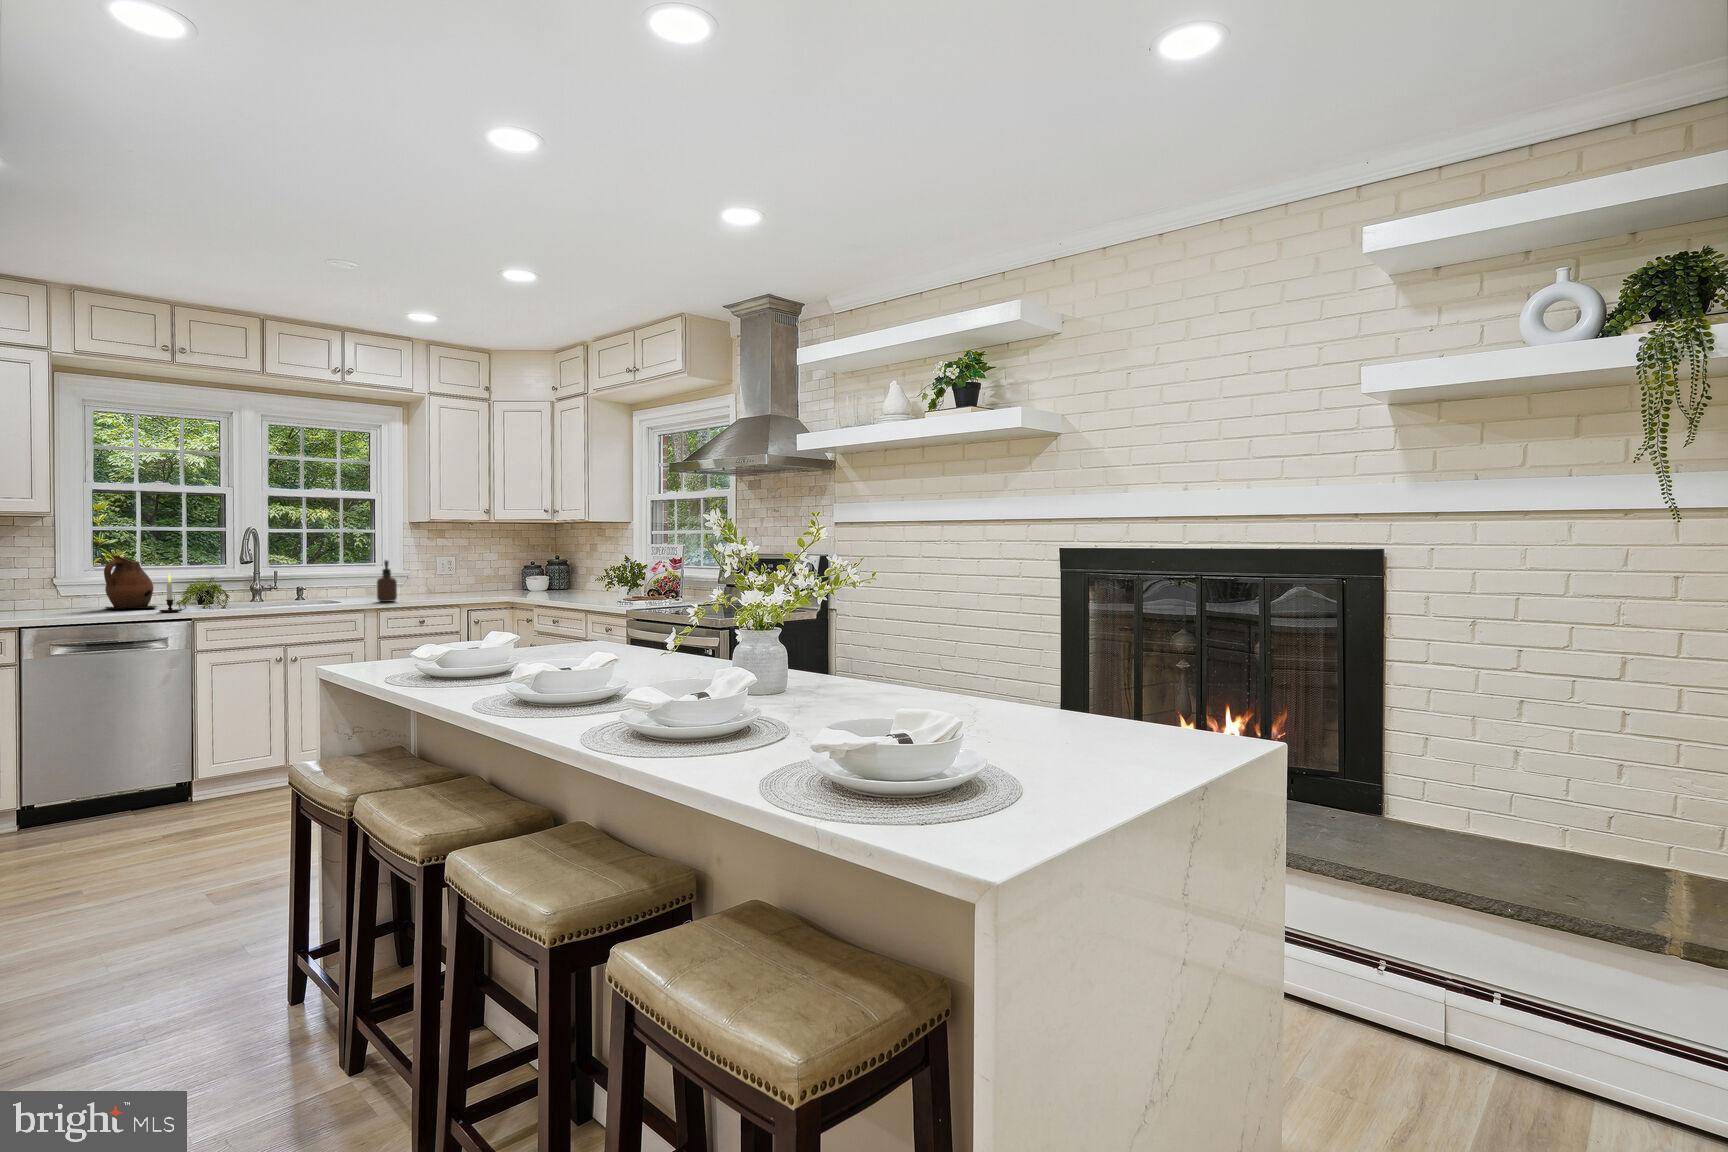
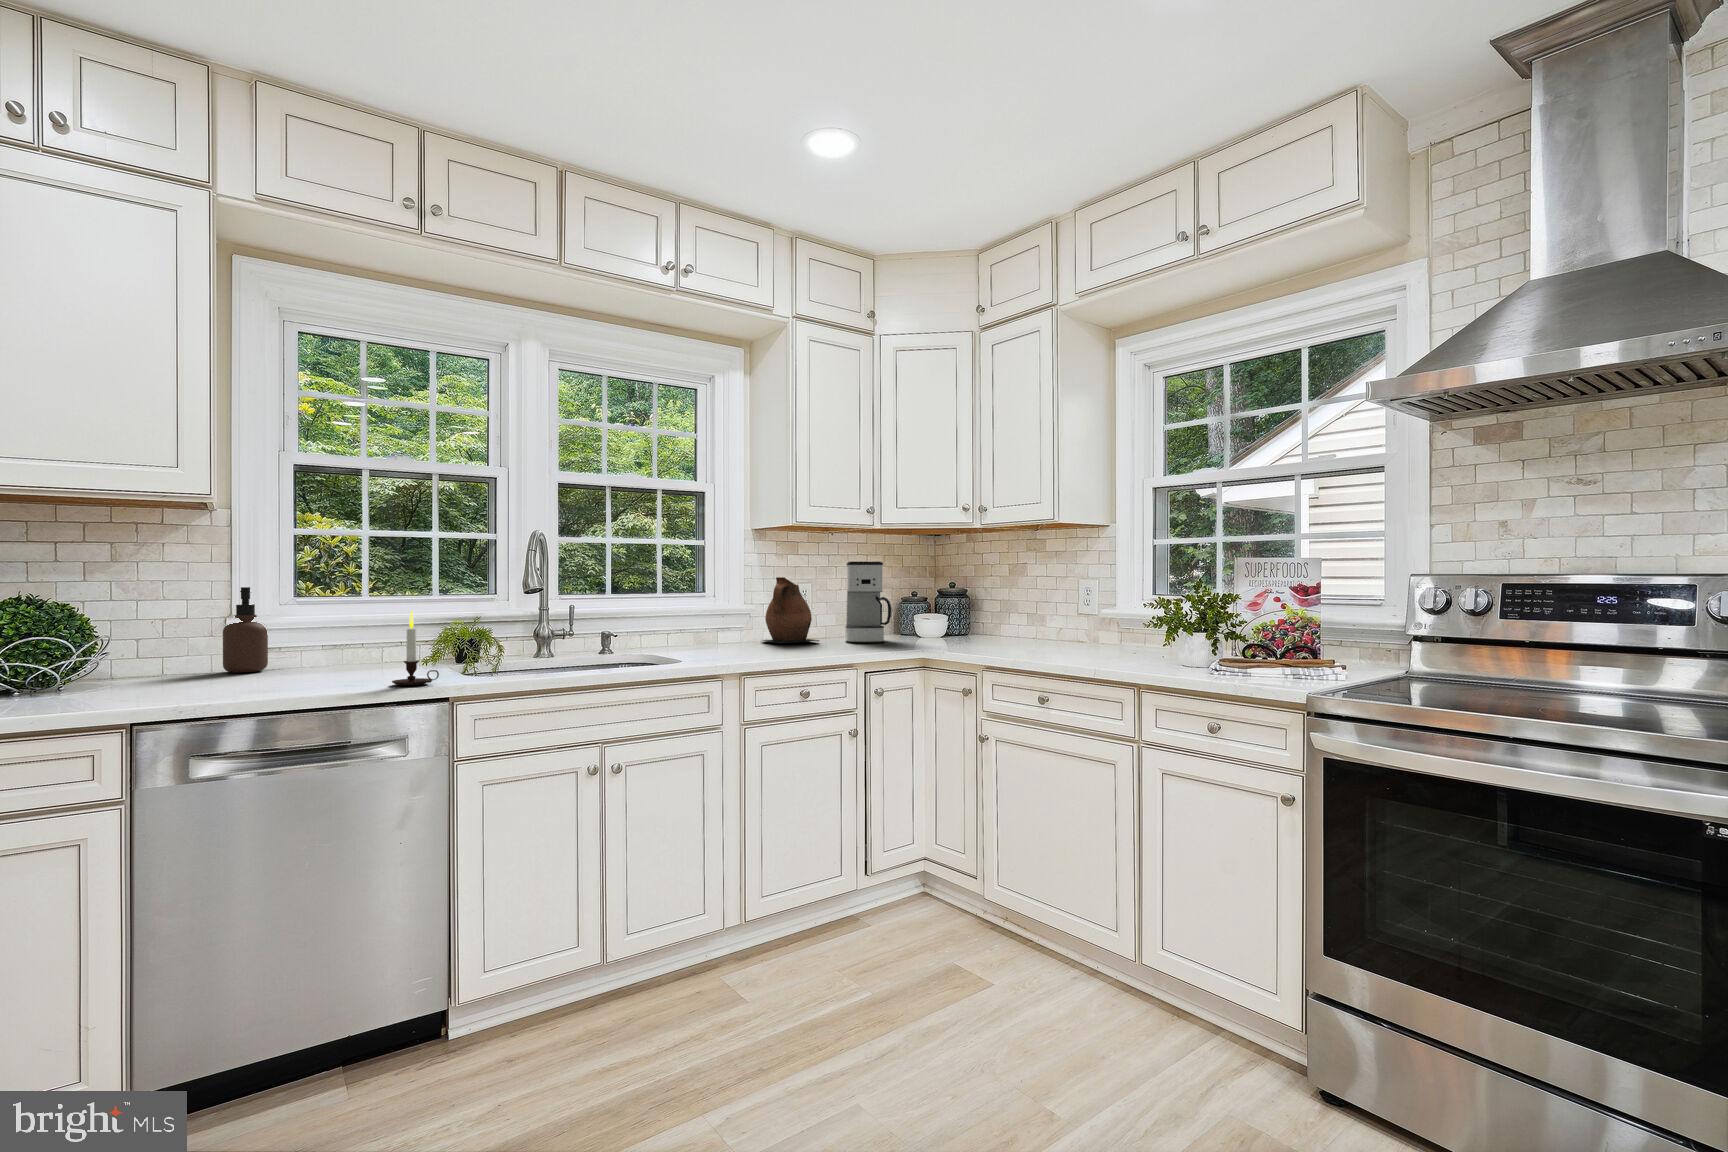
coffee maker: none [477,544,509,596] -> present [846,562,891,643]
ceramic pitcher: present [104,556,157,609] -> present [763,577,820,643]
soap dispenser: present [377,560,397,602] -> present [223,587,268,673]

